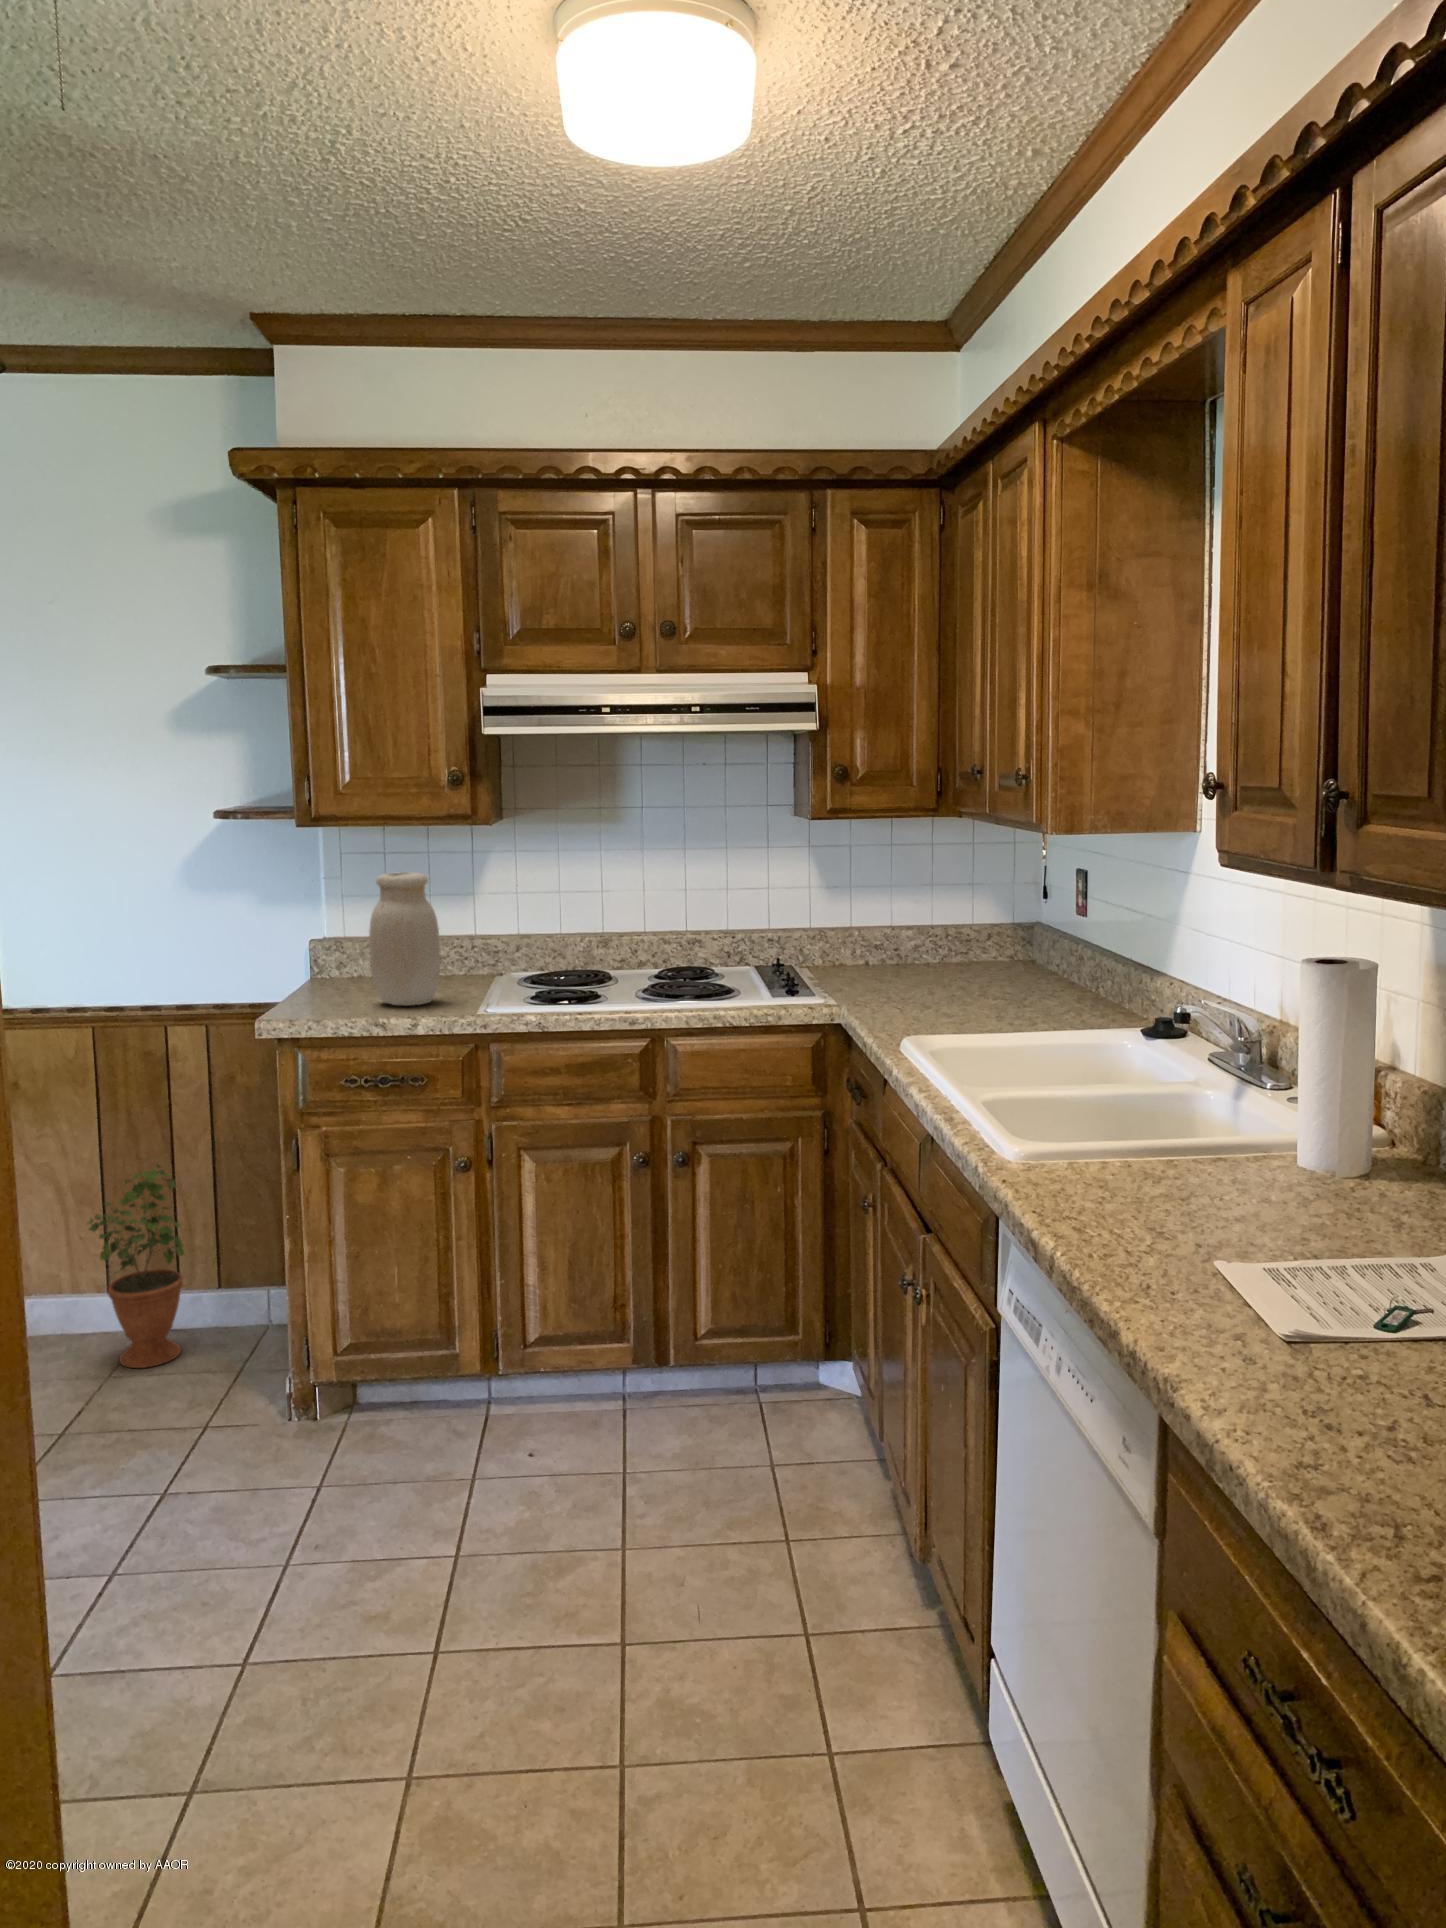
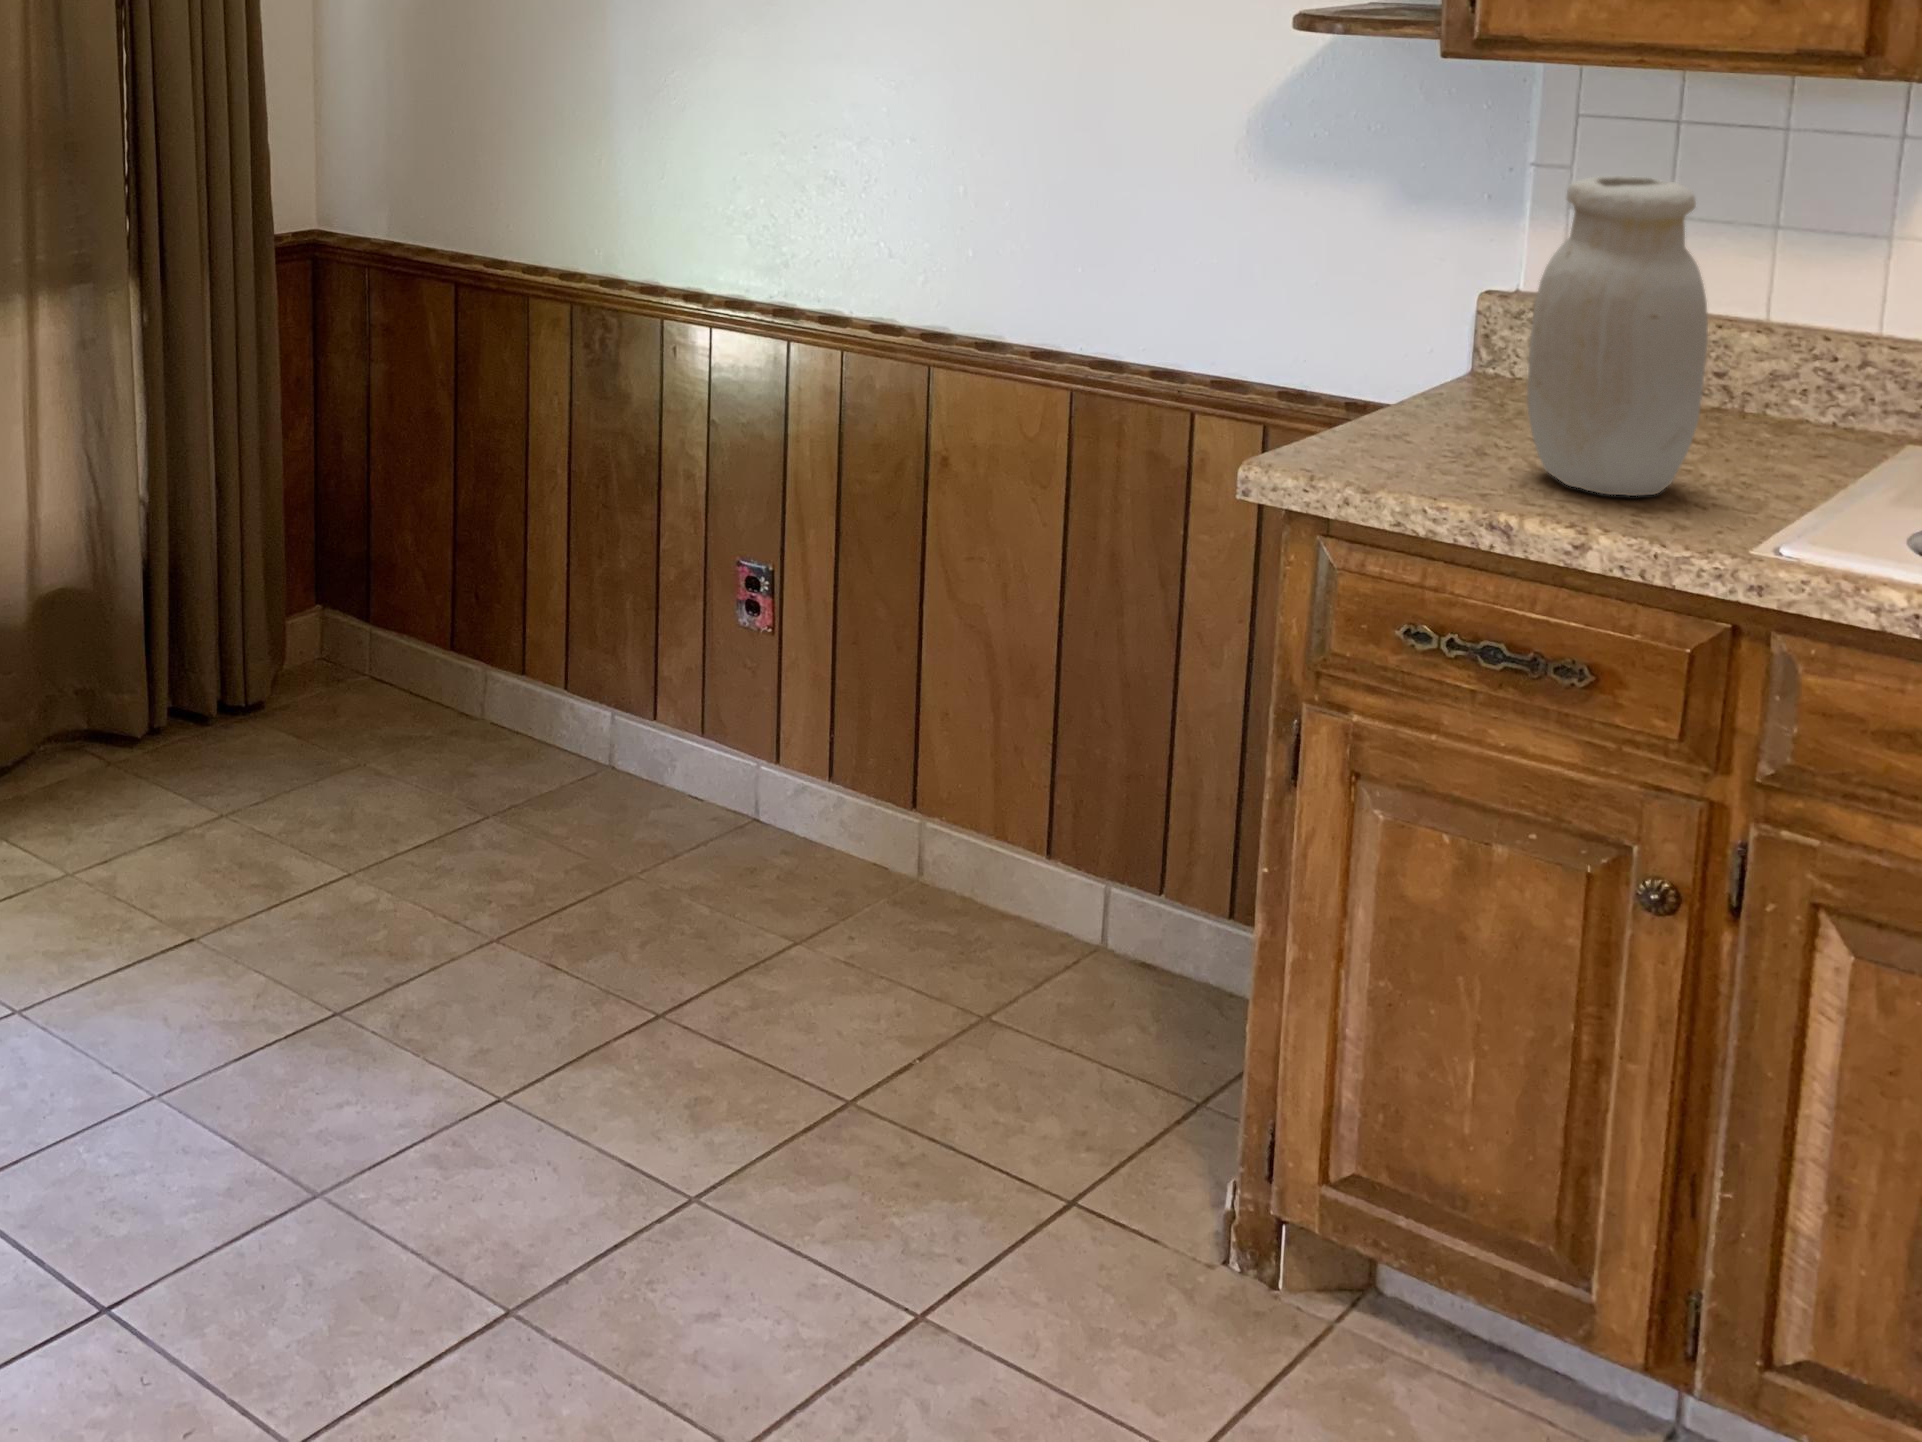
potted plant: present [88,1159,184,1368] -> none [993,648,1166,1033]

